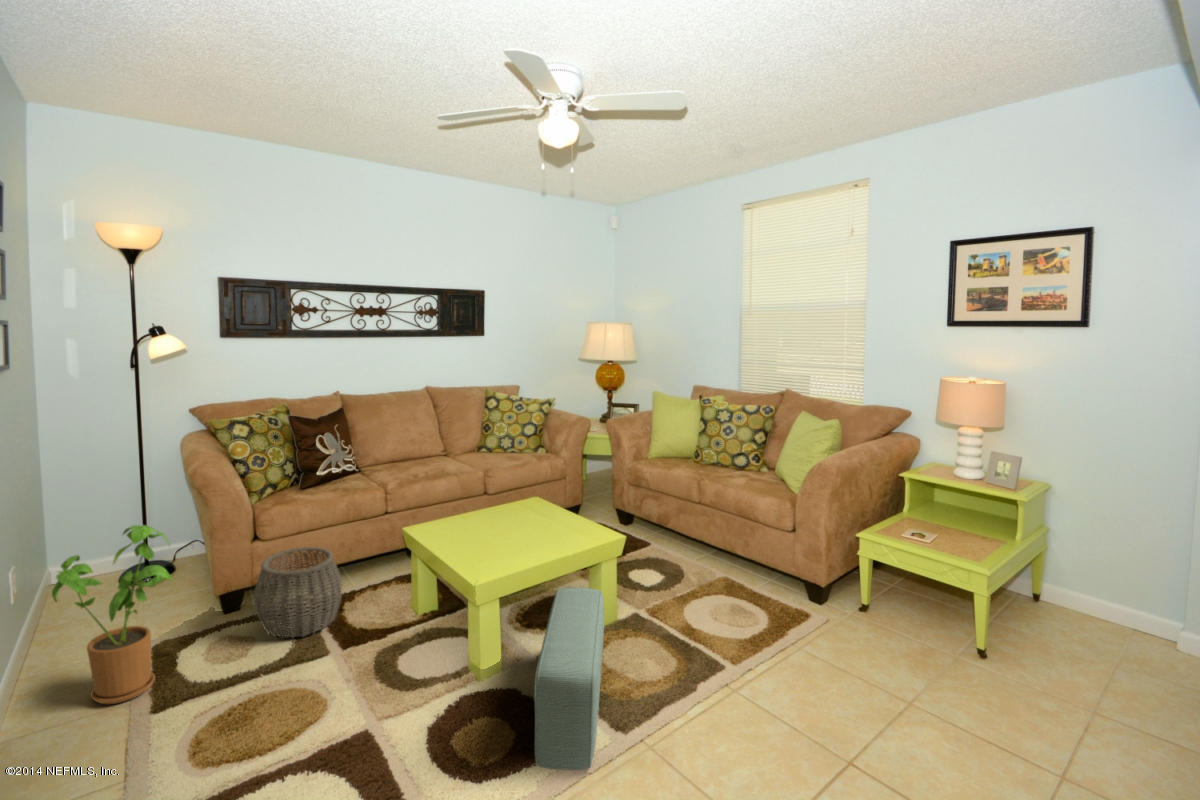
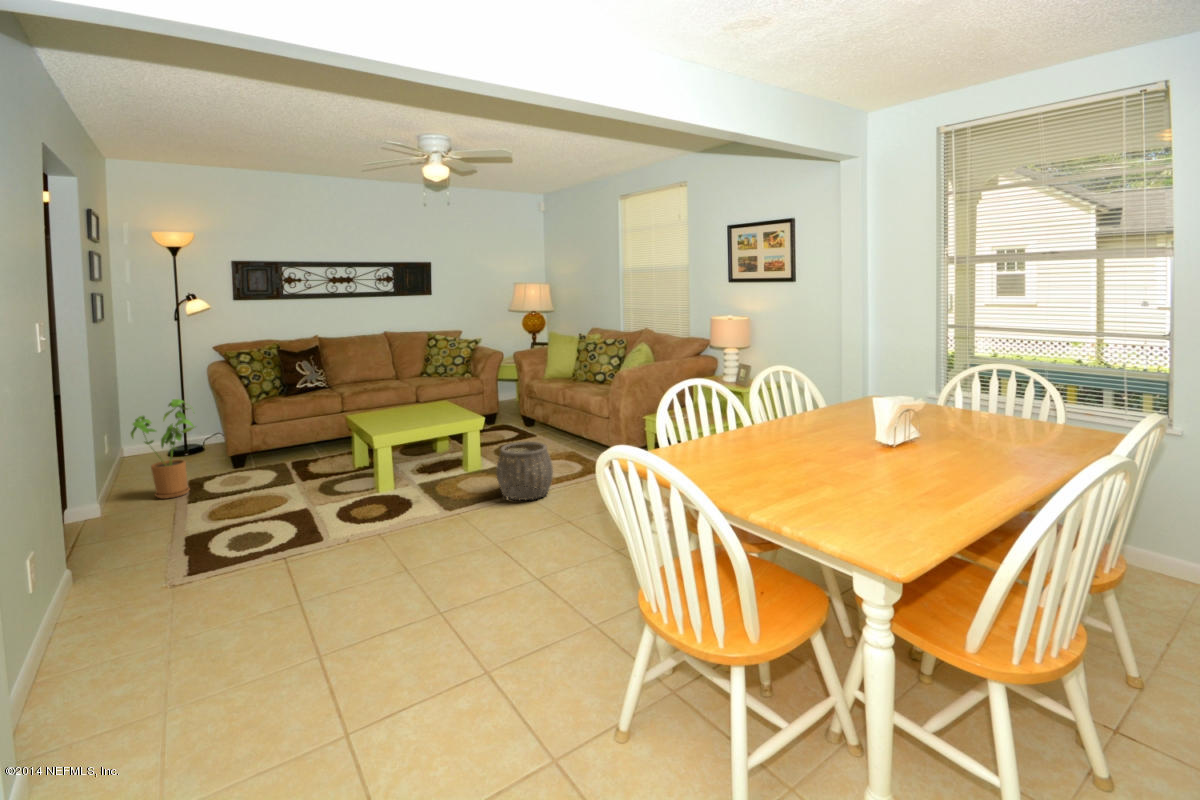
woven basket: present [254,547,343,638] -> present [497,442,553,500]
pouf: present [534,587,604,770] -> none [382,438,455,518]

